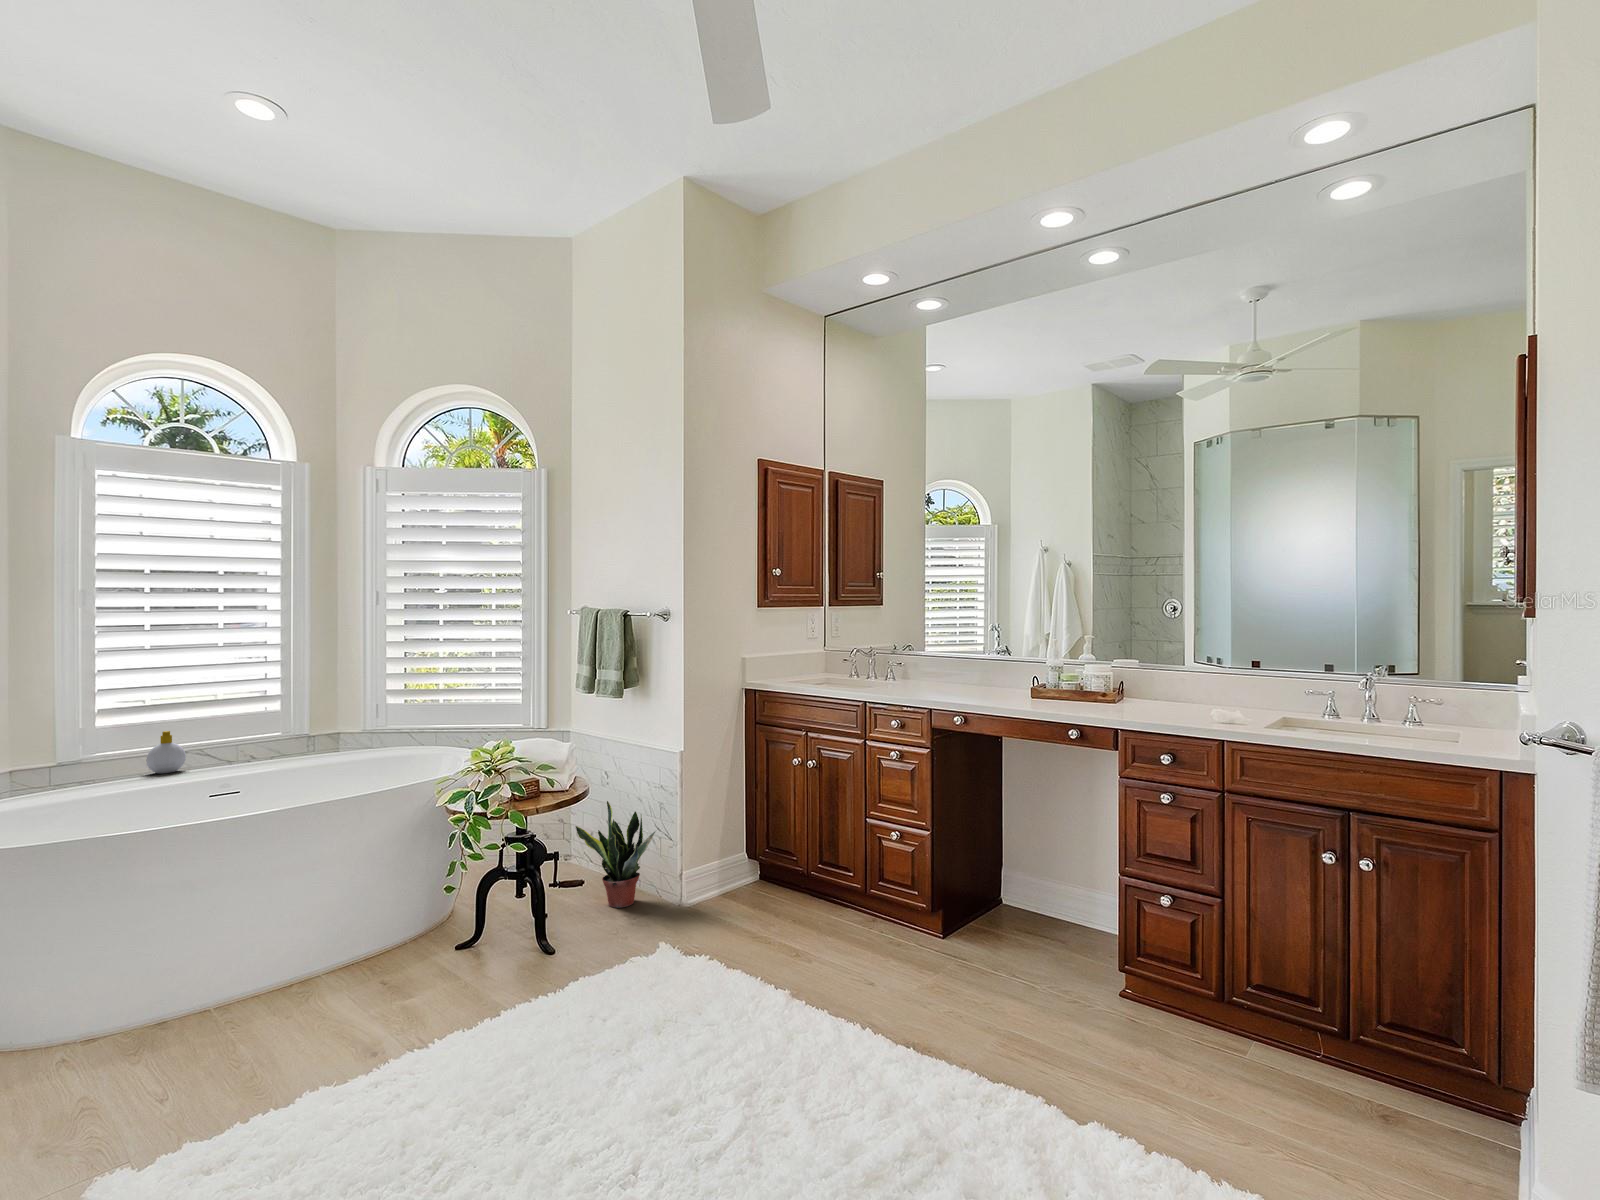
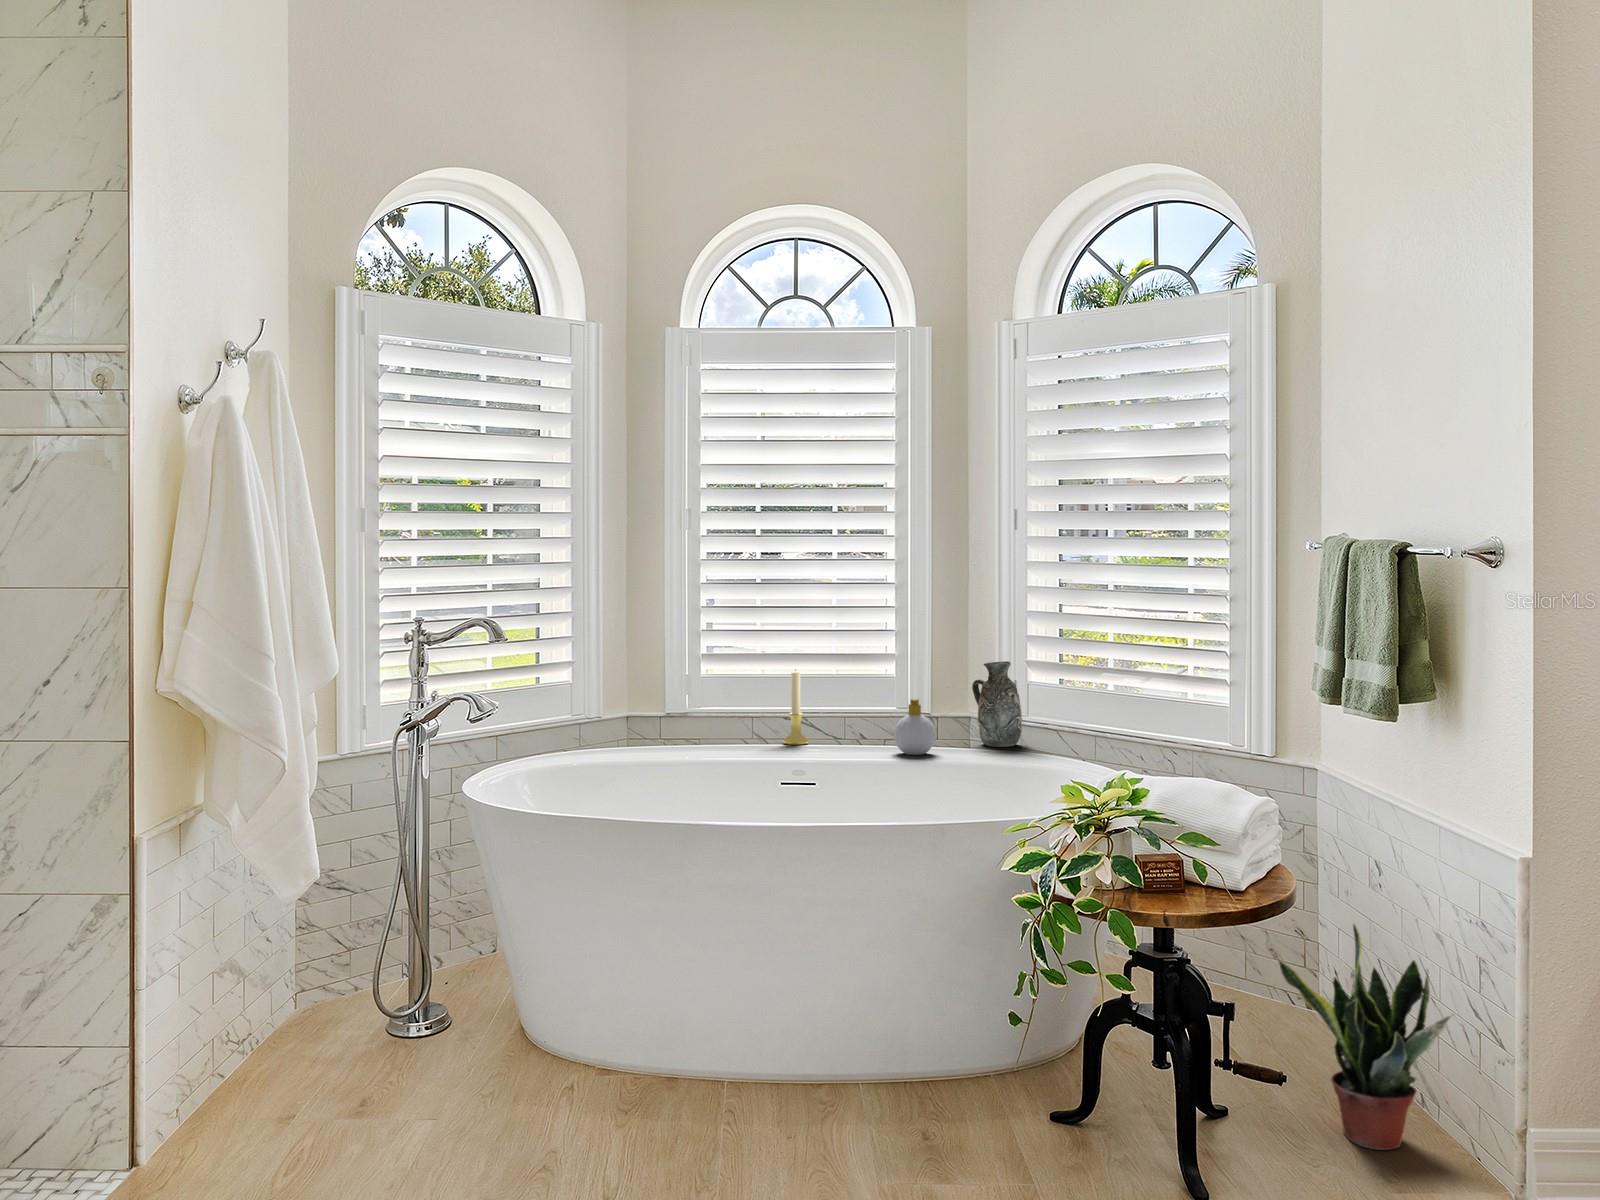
decorative vase: none [342,690,382,747] -> present [972,661,1022,747]
candle holder: none [187,709,211,767] -> present [783,671,809,745]
soap bottle: present [146,731,186,773] -> present [894,699,936,755]

